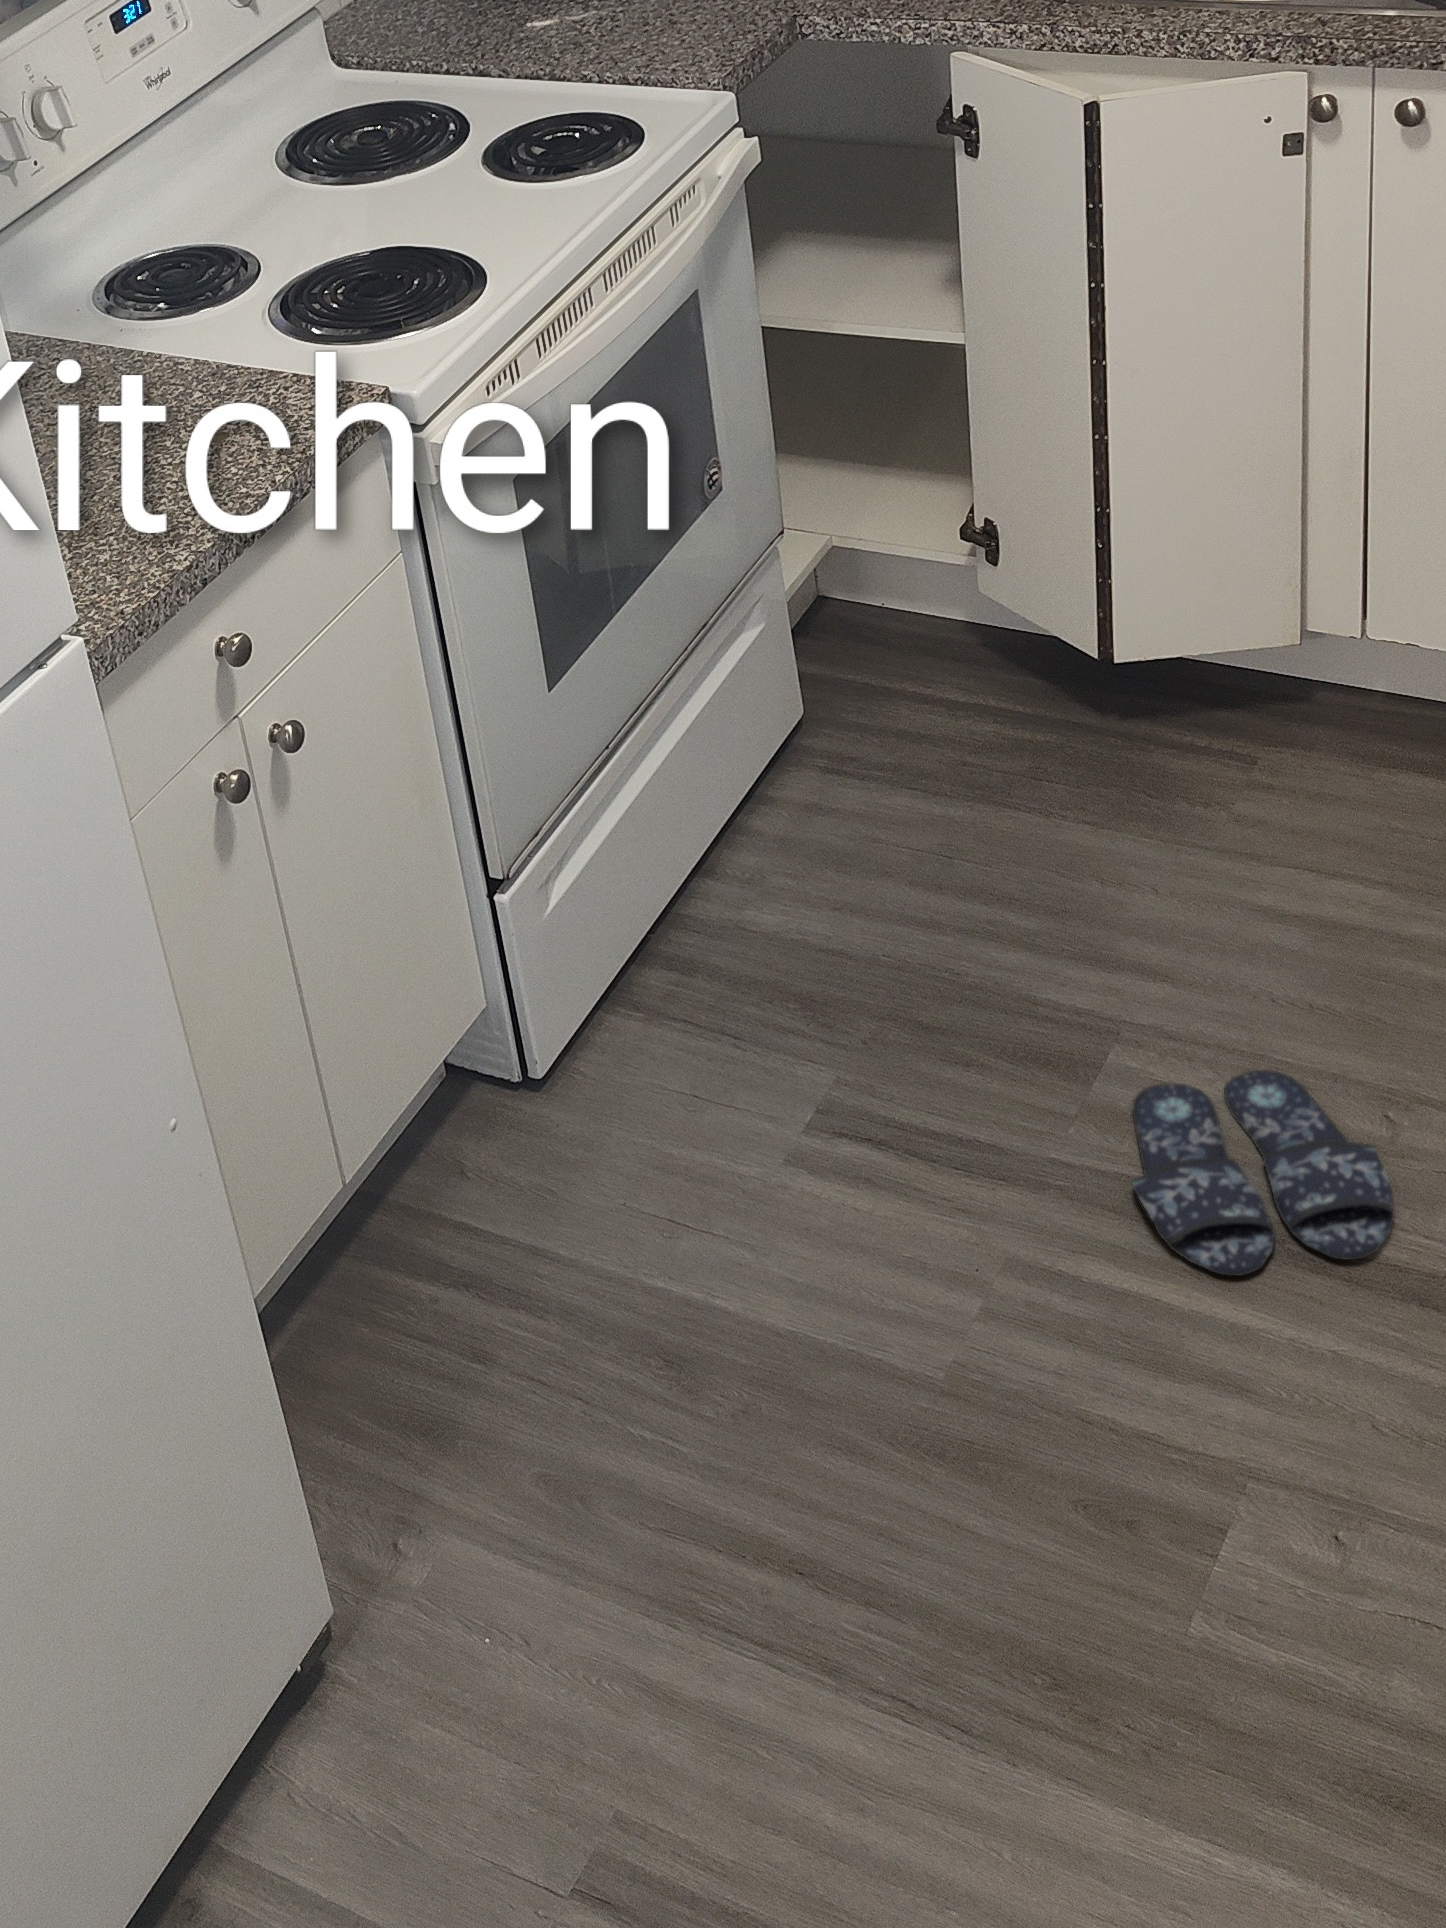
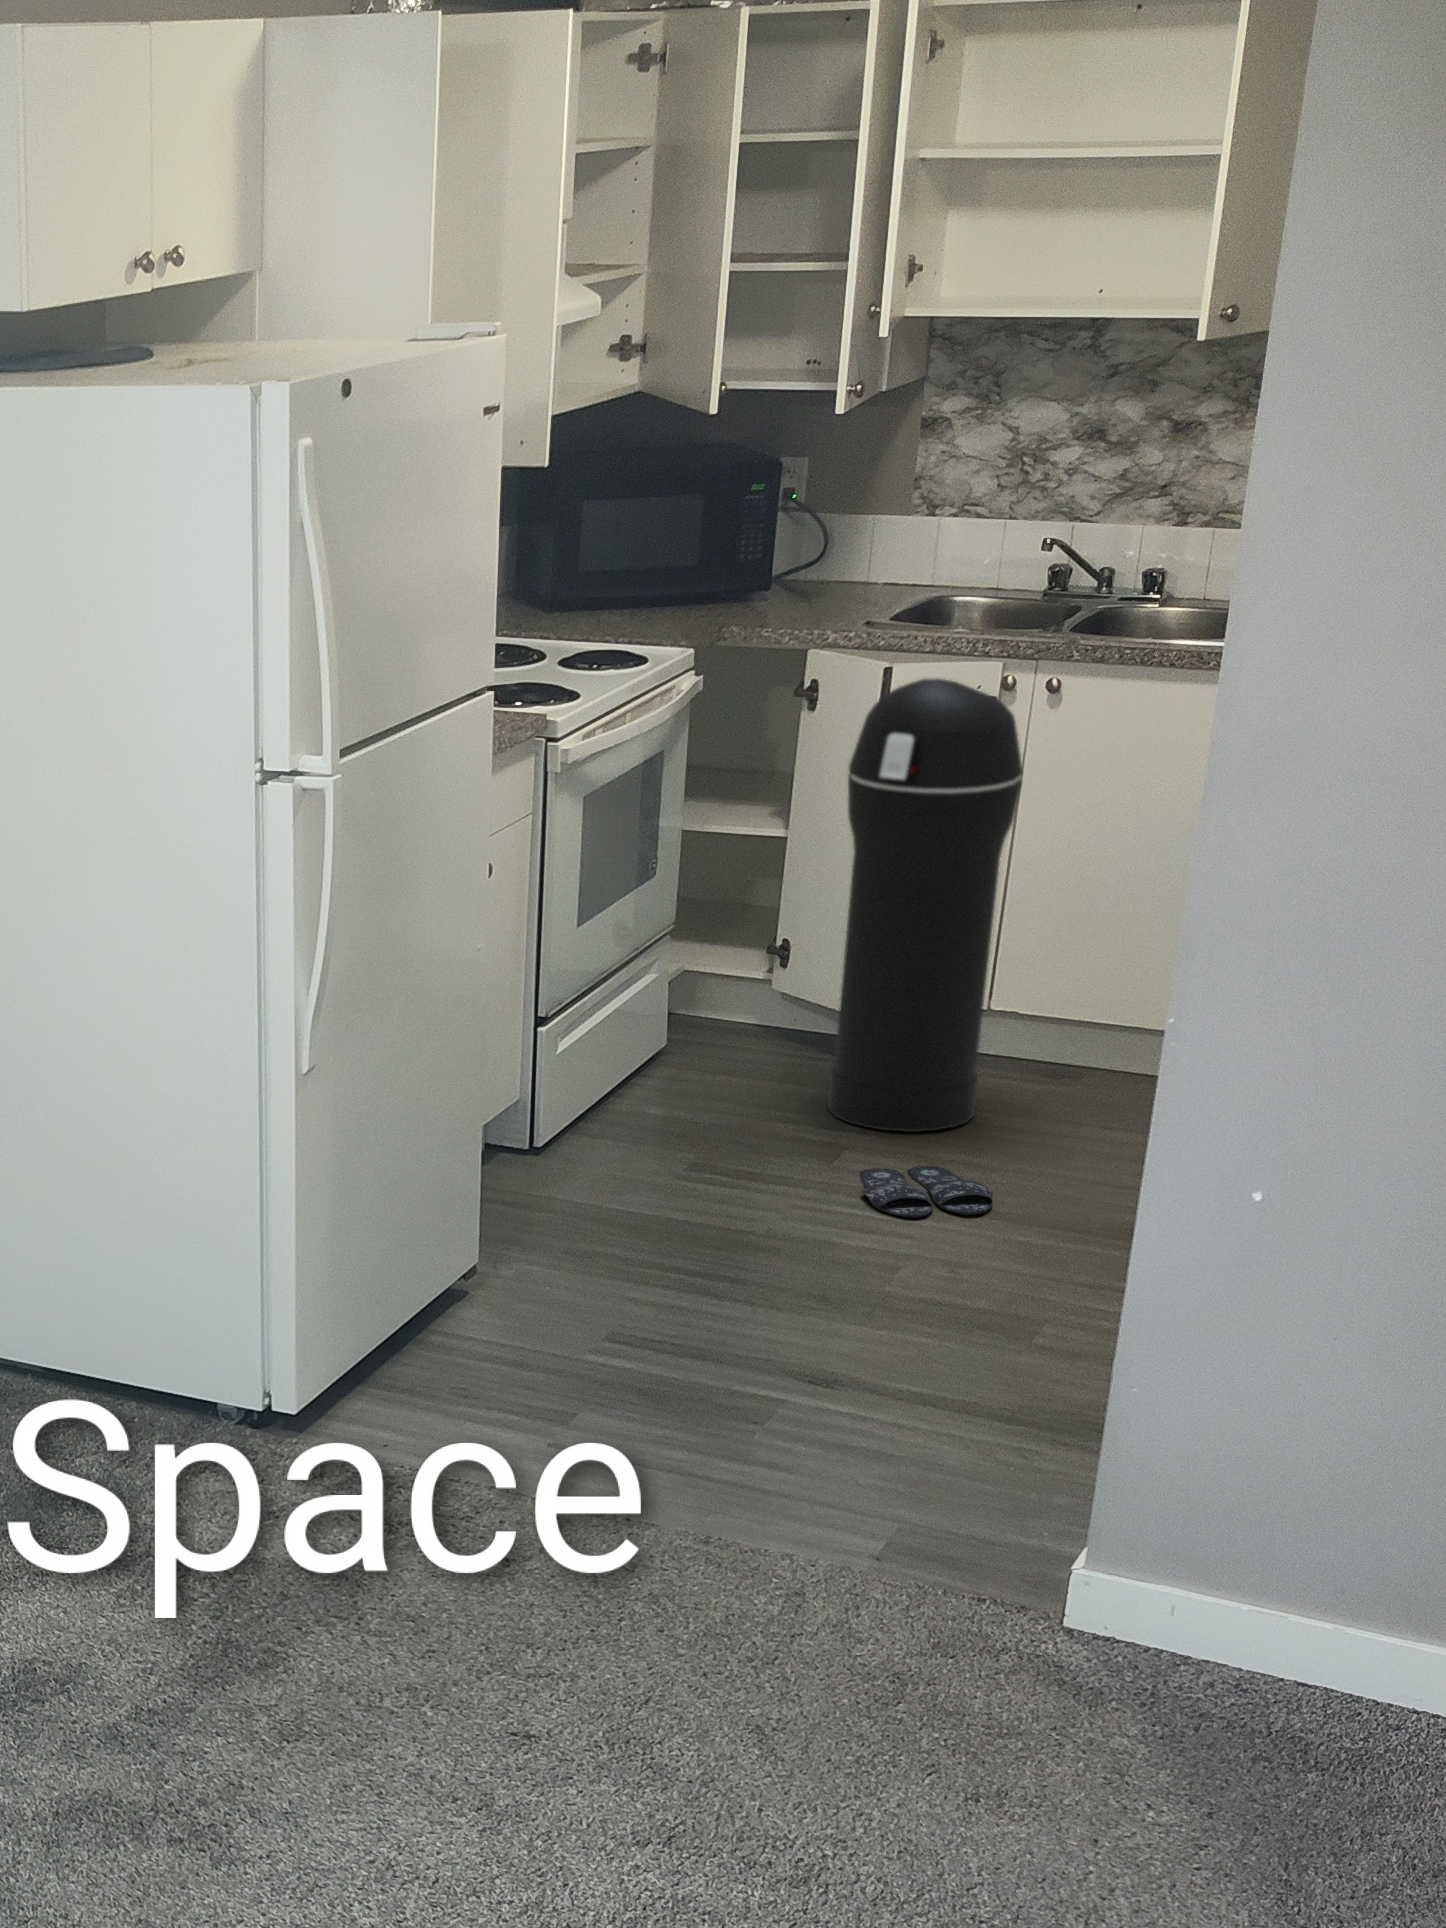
trash can: none [1030,159,1368,951] -> present [828,679,1023,1132]

